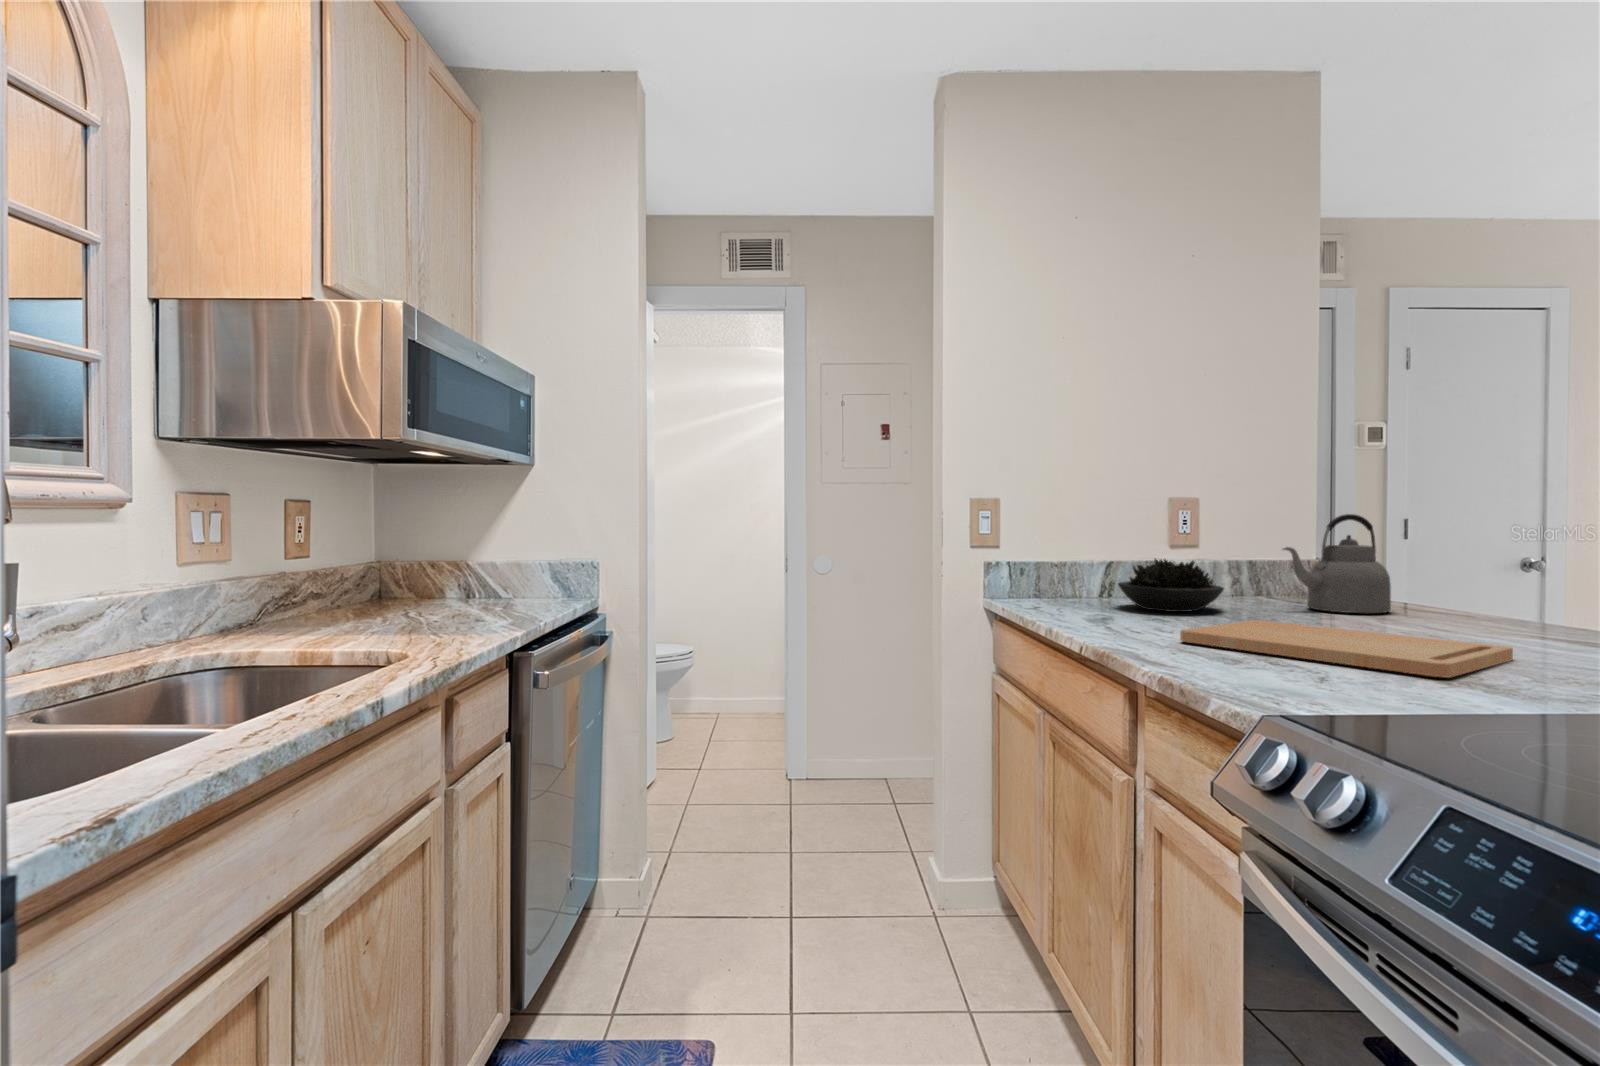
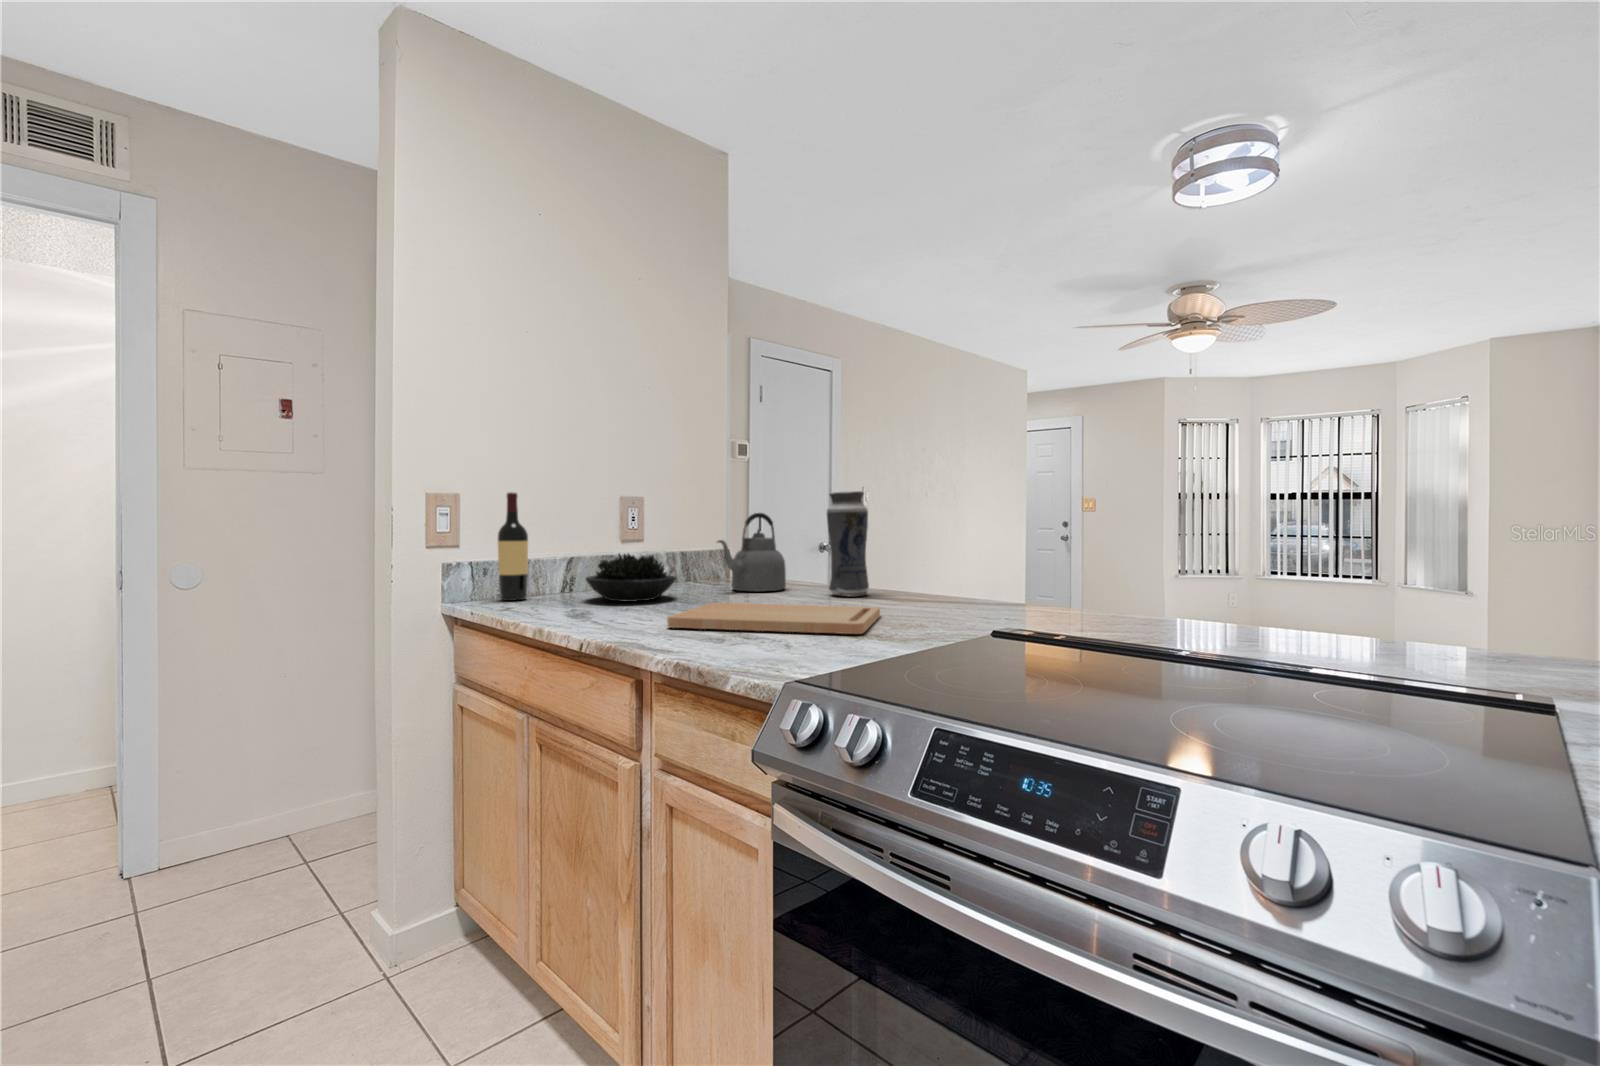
vase: none [1451,483,1529,630] -> present [827,491,869,596]
wine bottle: none [1035,496,1064,601] -> present [498,493,528,601]

